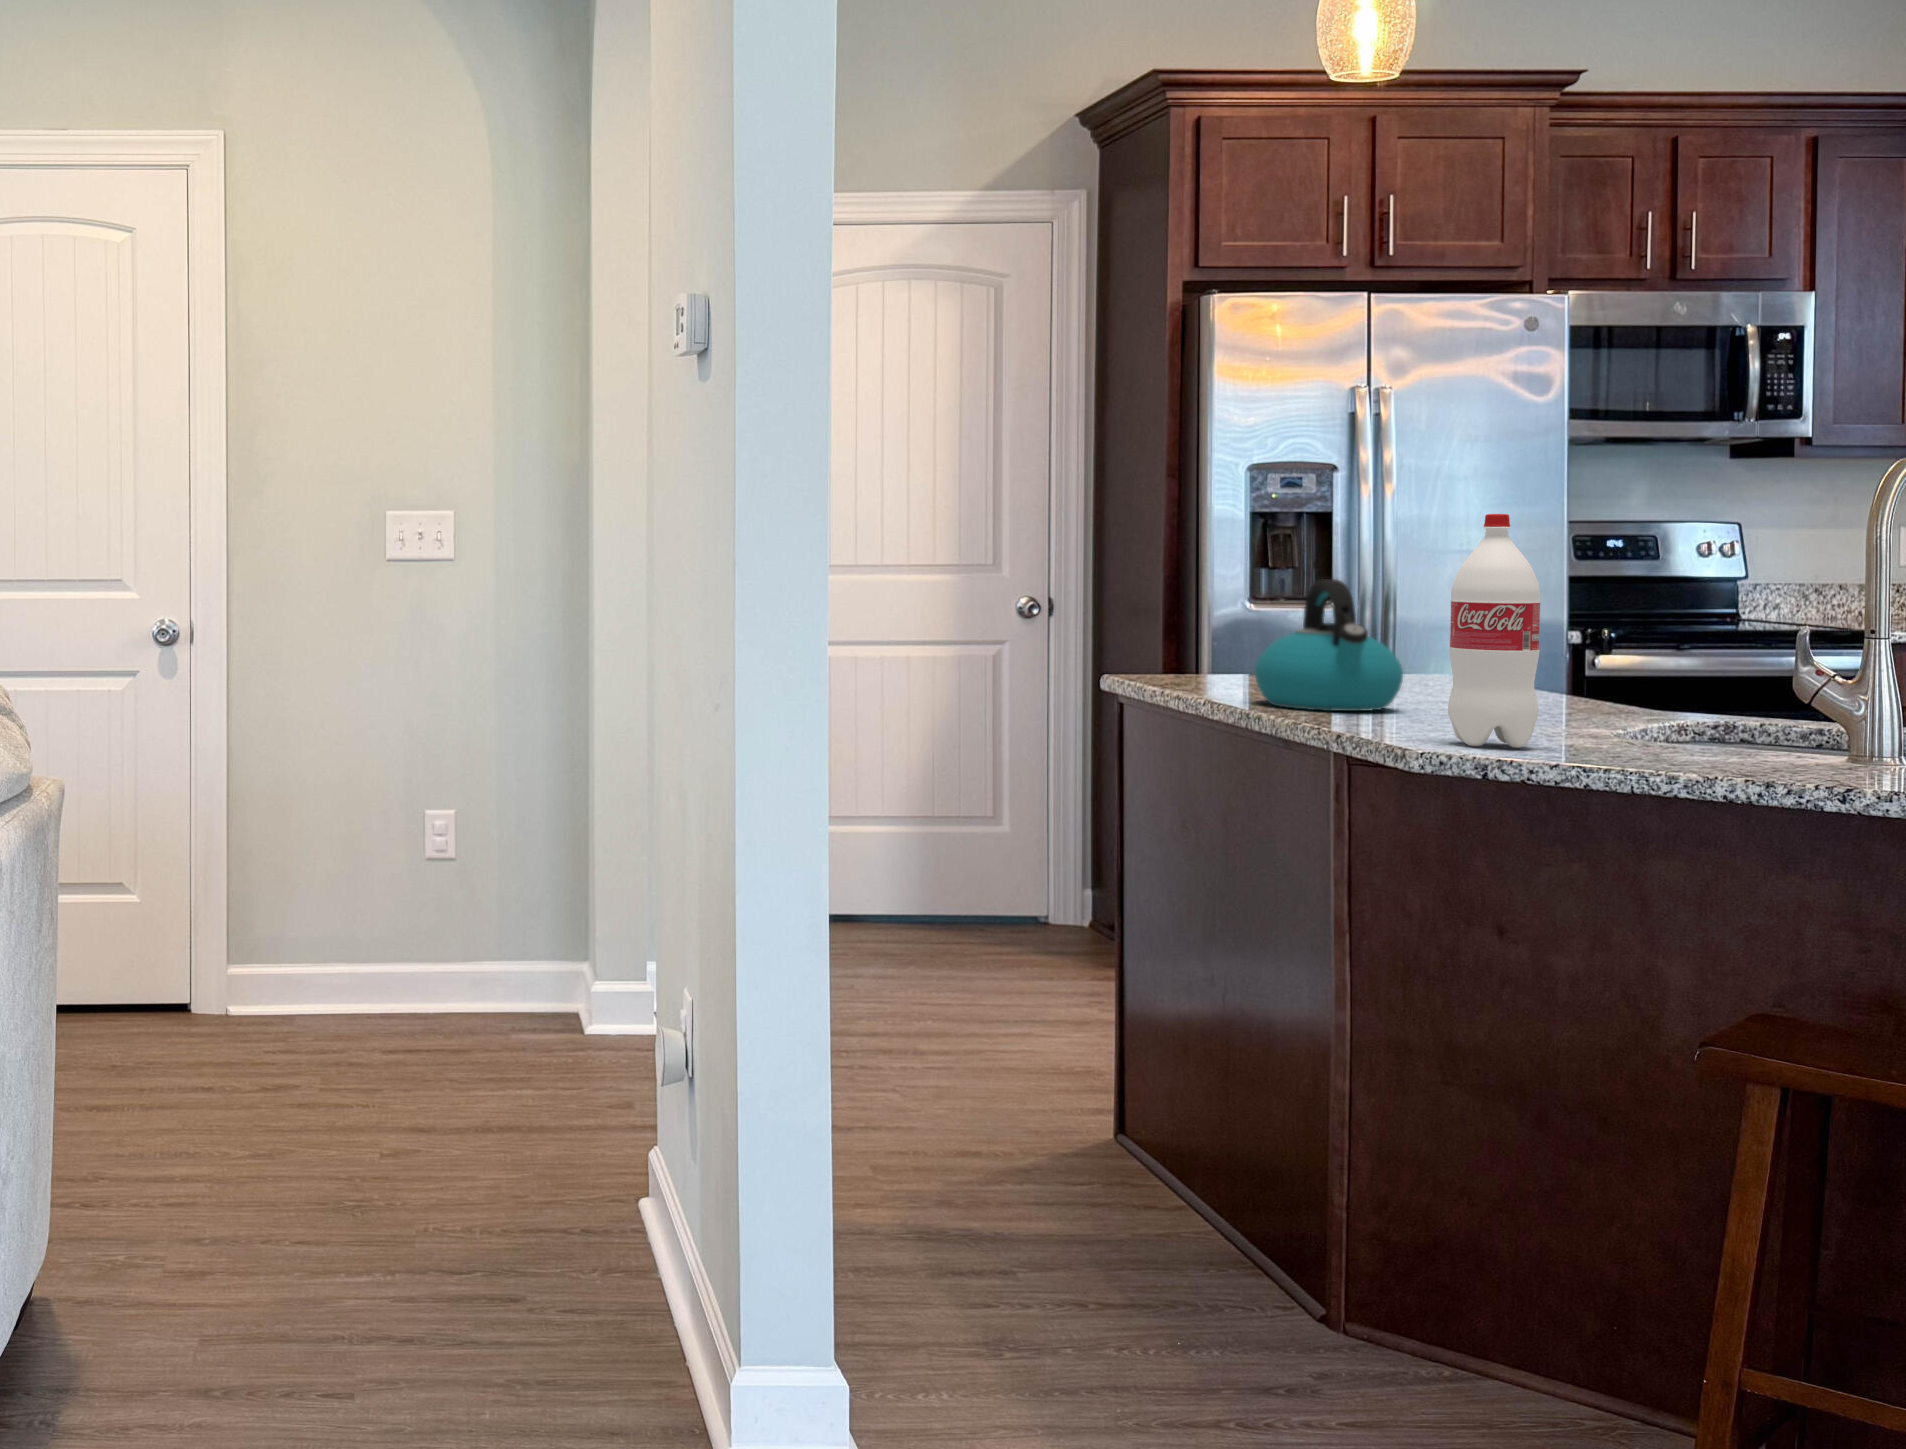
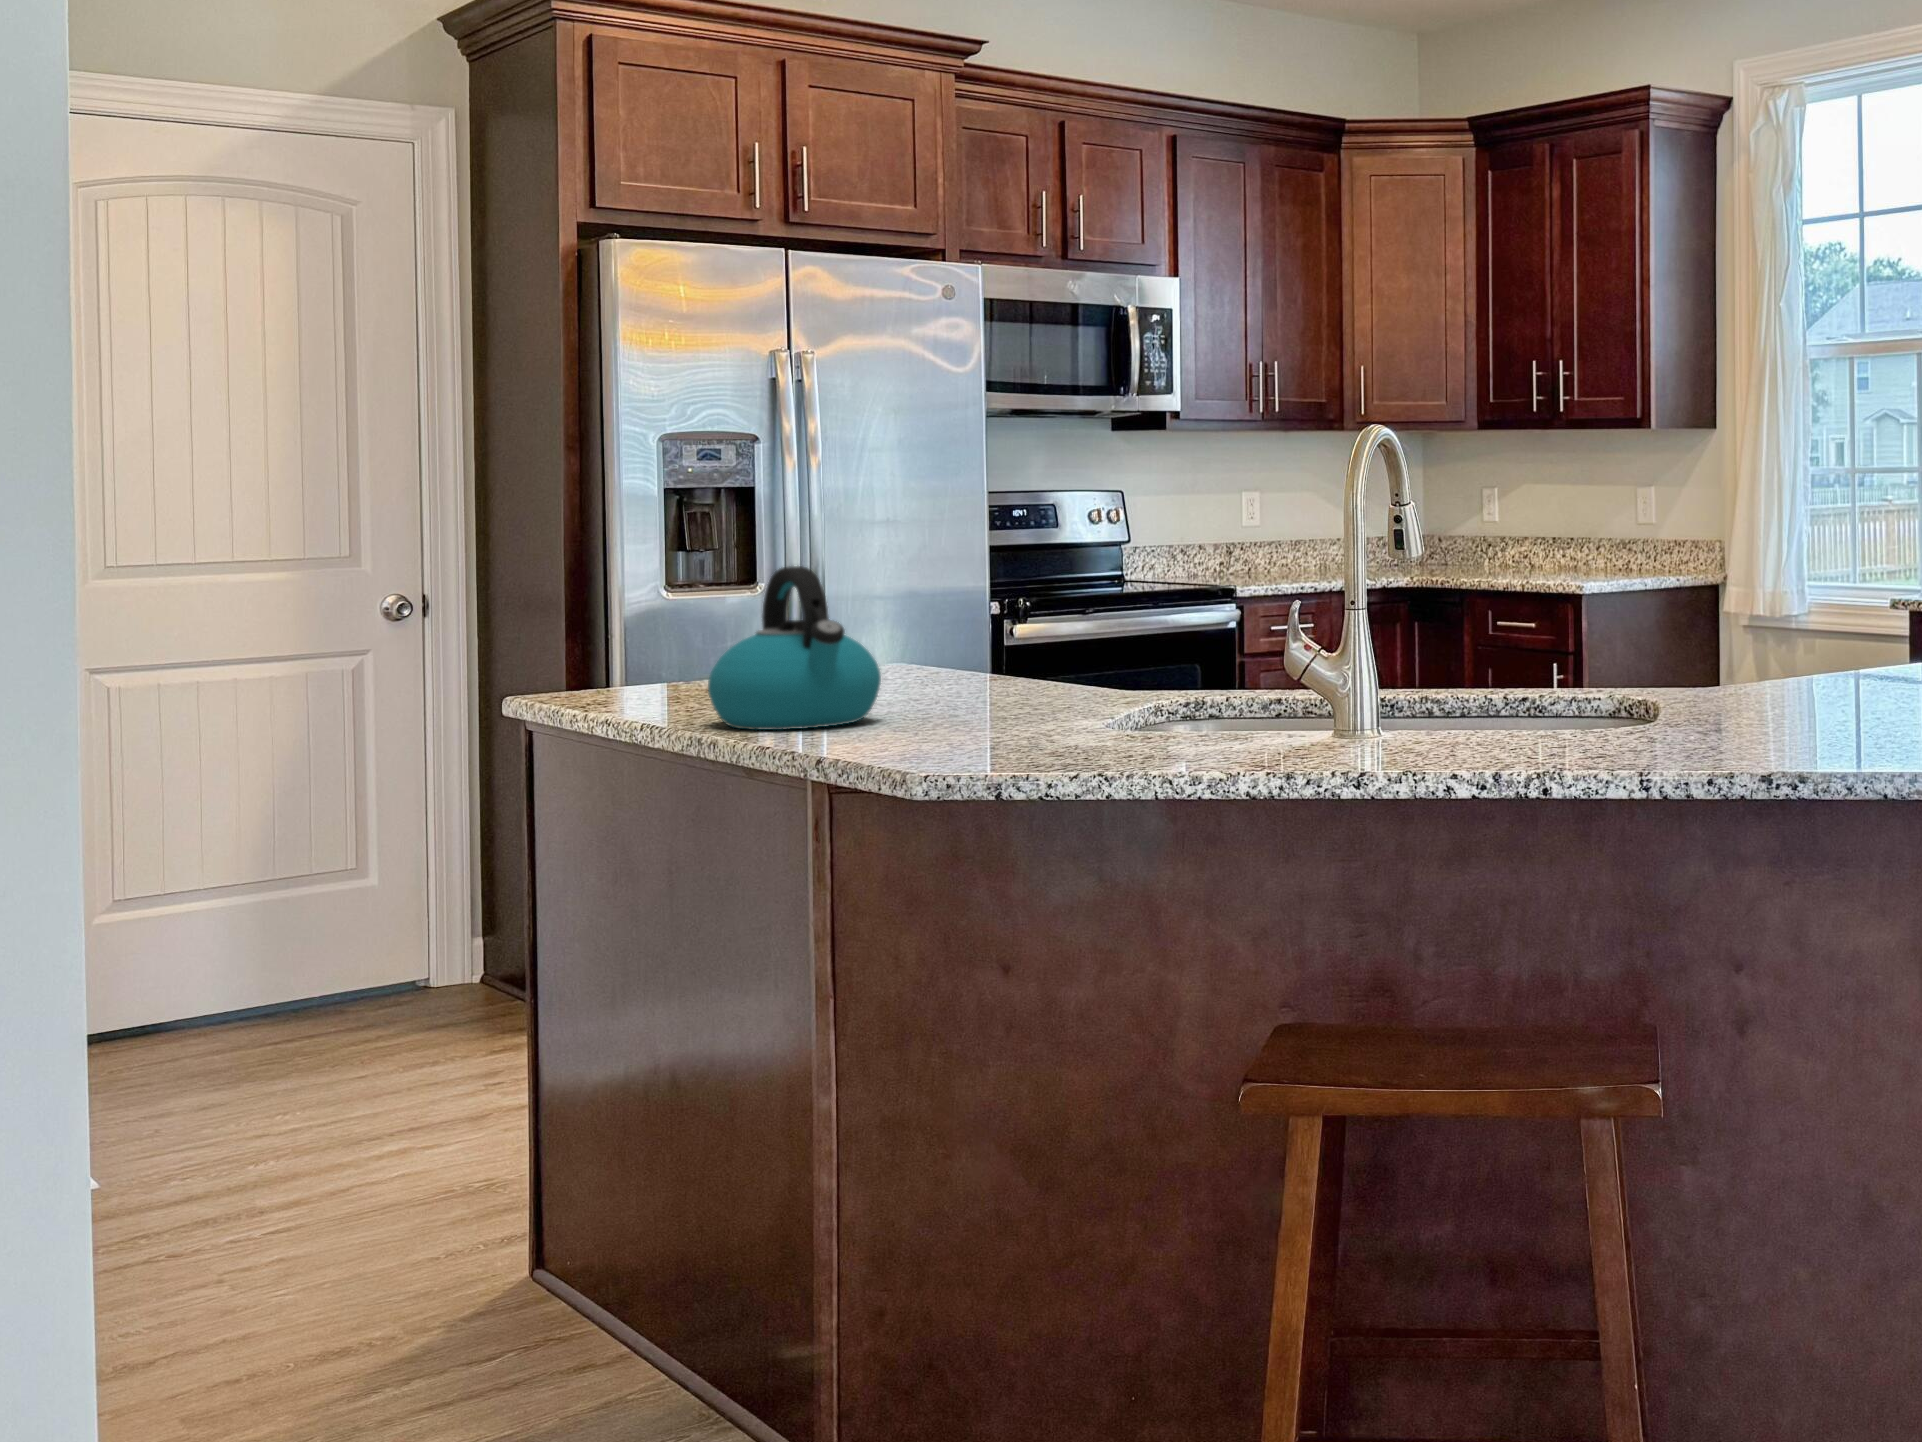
bottle: present [1448,514,1541,748] -> none [952,483,1048,762]

